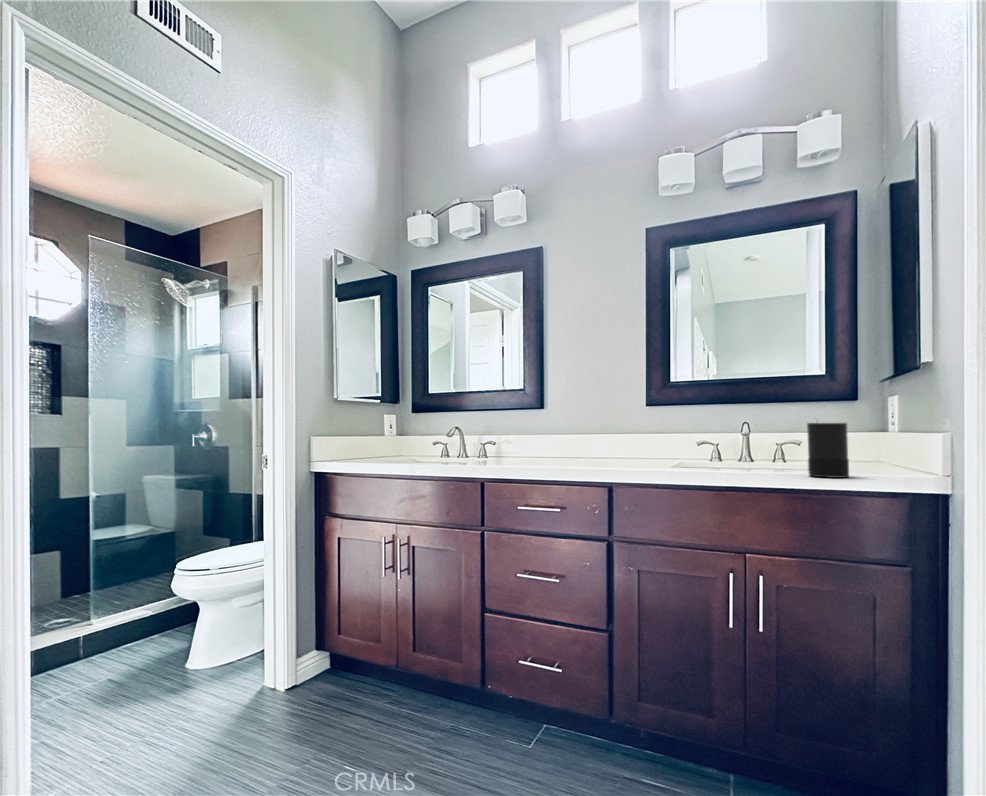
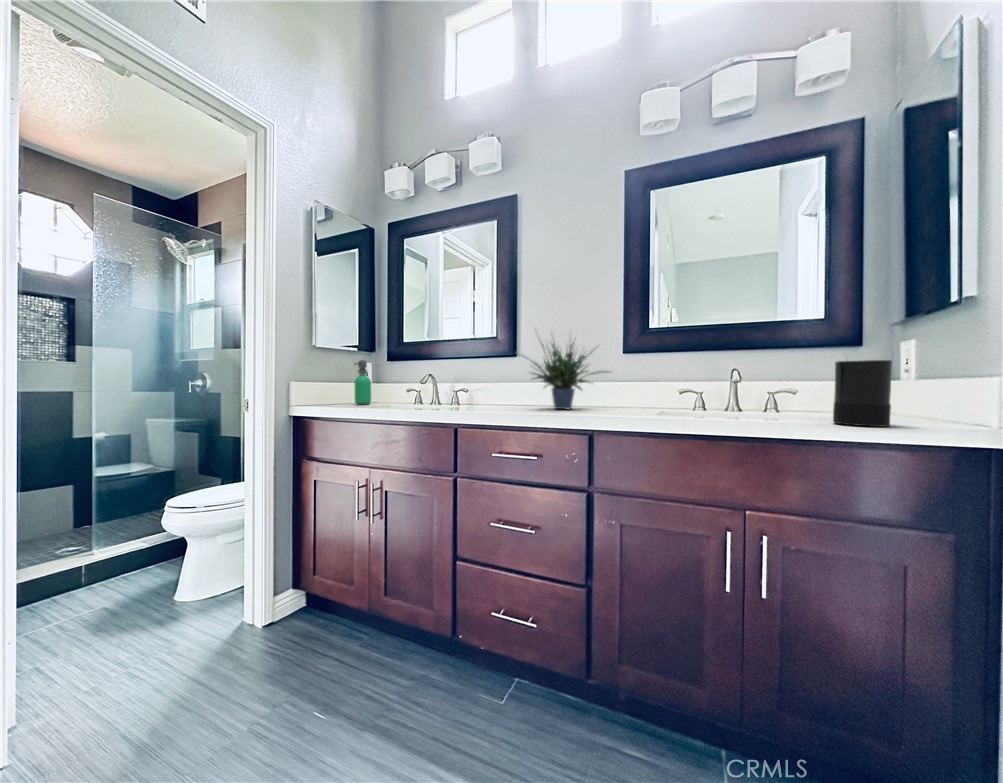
potted plant: none [540,379,640,465] -> present [527,342,607,409]
soap dispenser: none [375,413,392,461] -> present [354,360,371,405]

